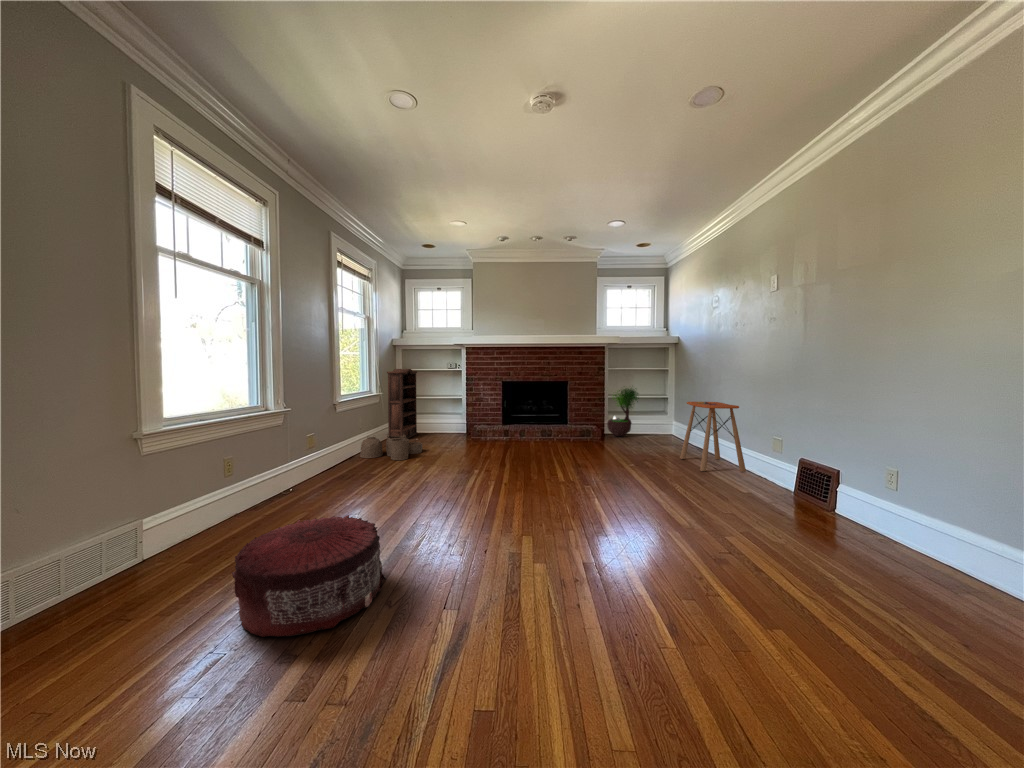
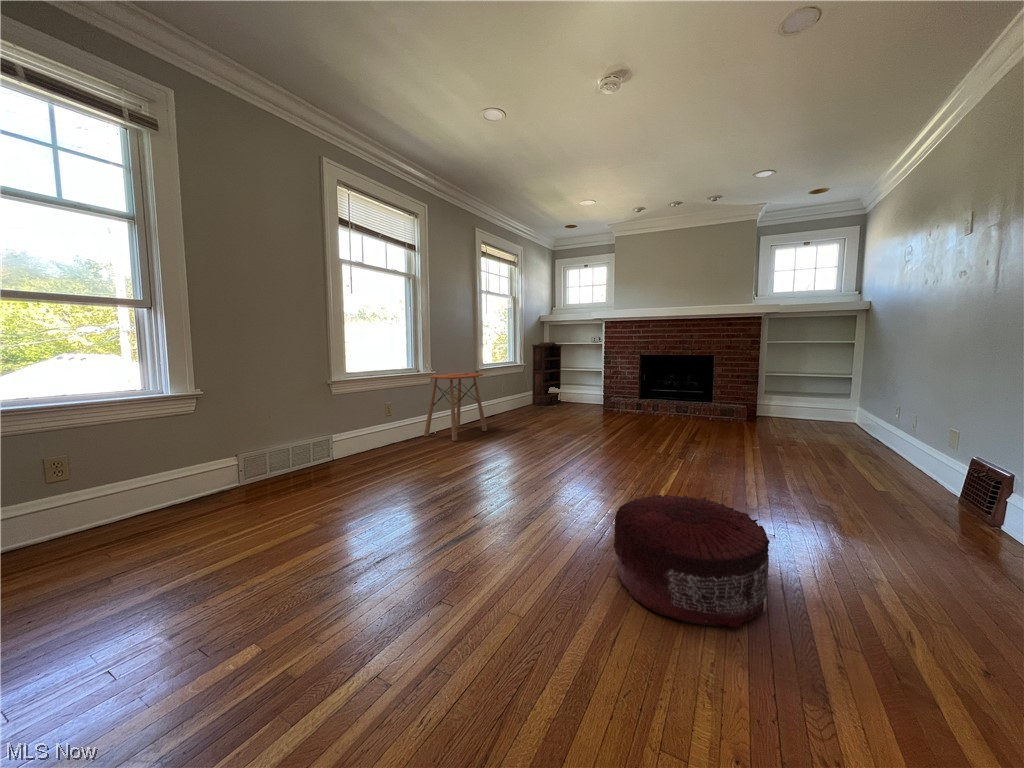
potted tree: present [607,388,639,436] -> none [761,358,805,419]
side table: present [680,402,746,472] -> present [424,373,487,441]
woven basket: present [360,434,422,460] -> none [500,397,552,420]
pouf: present [232,515,385,637] -> present [614,494,770,628]

